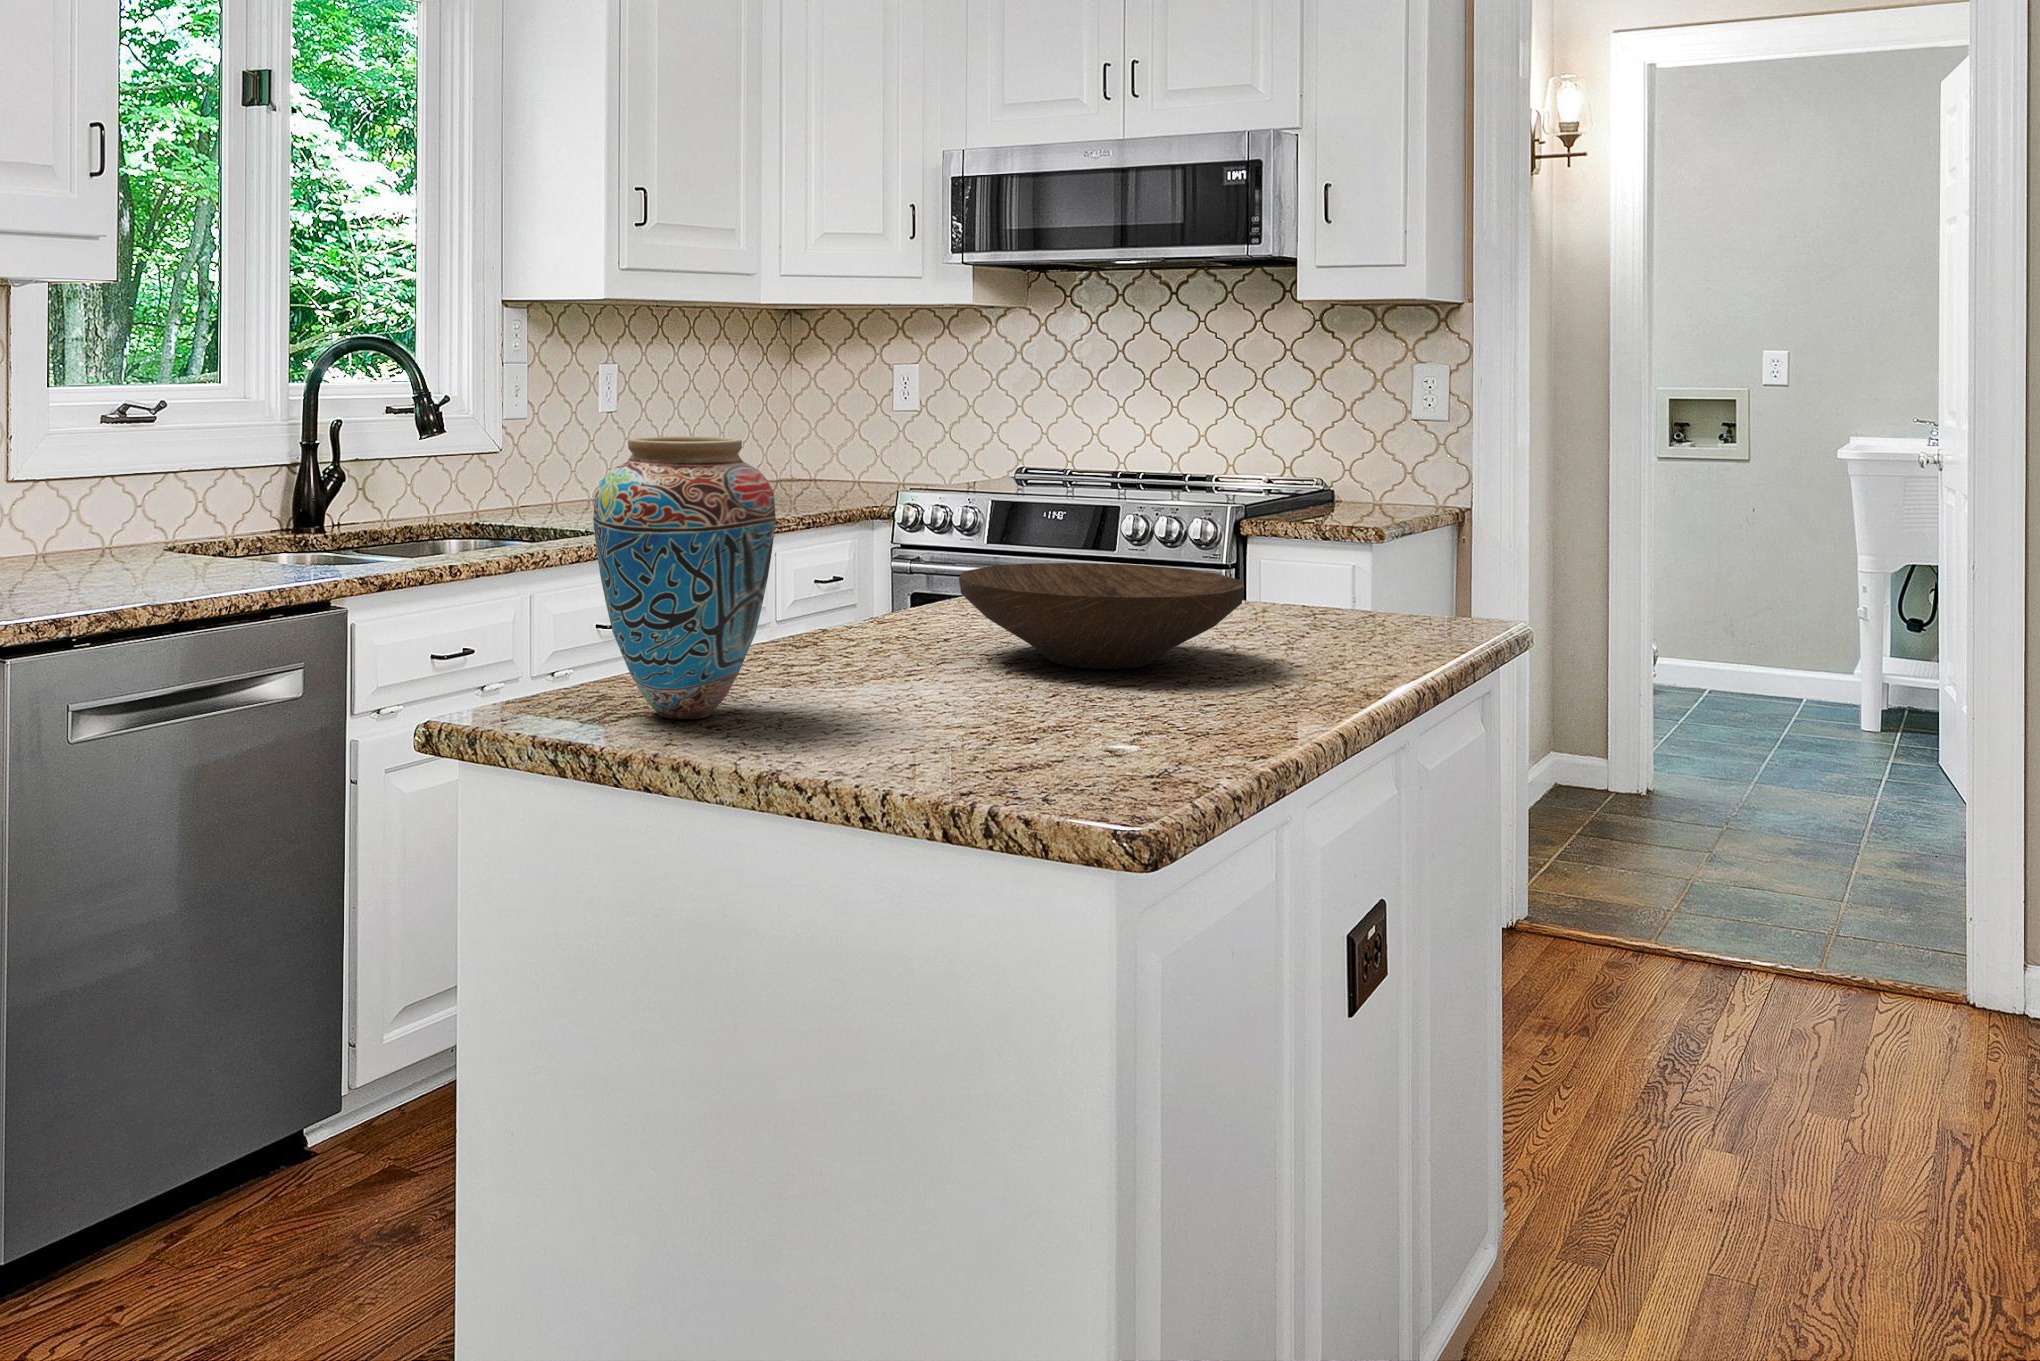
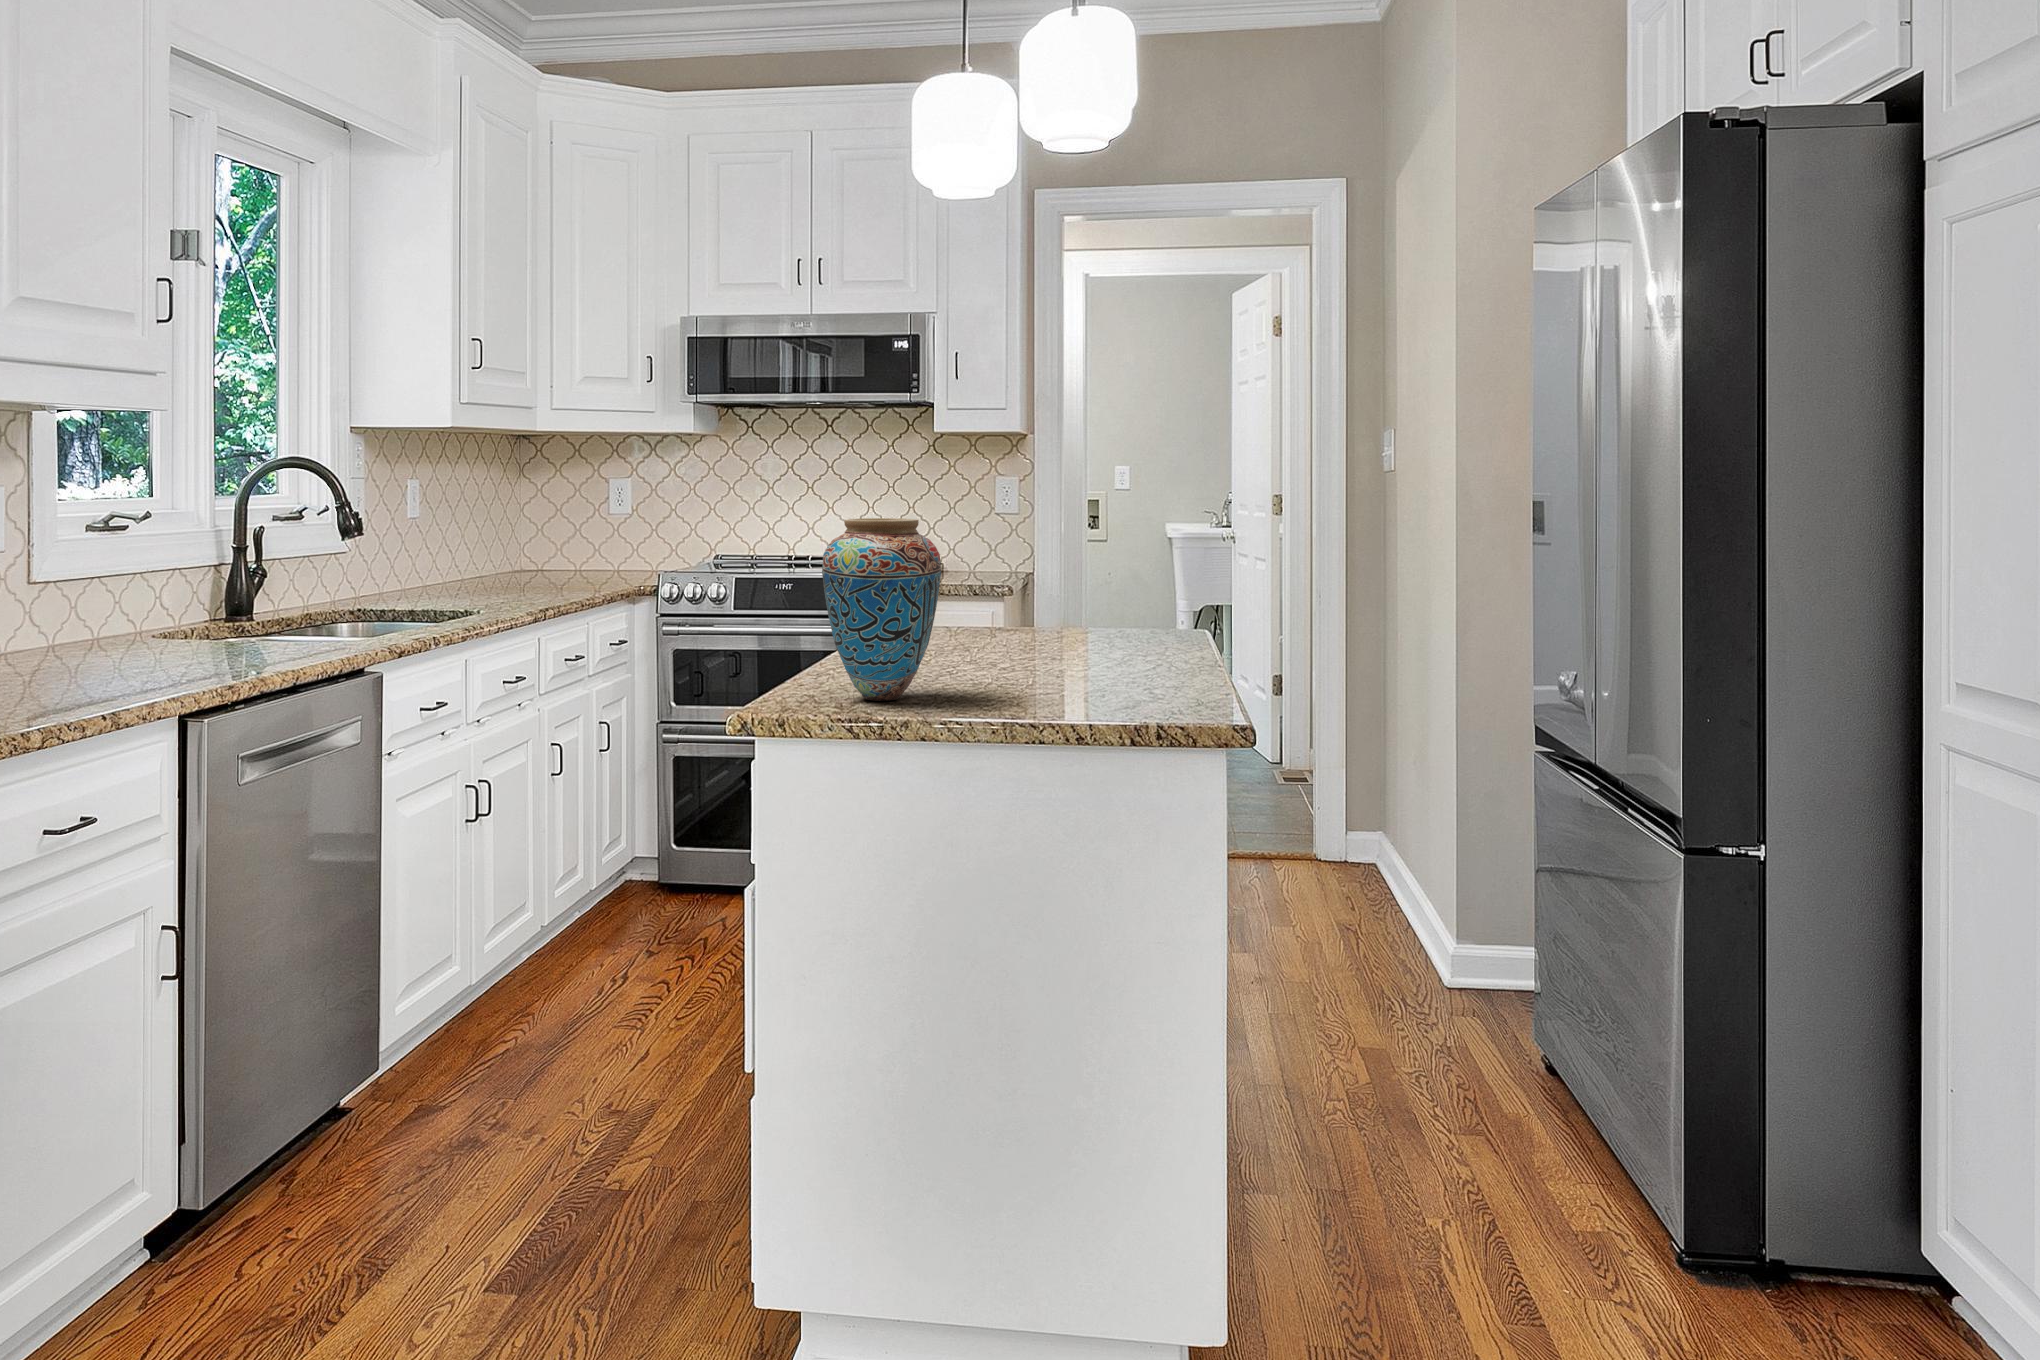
wooden bowl: present [959,563,1244,669] -> none [948,600,1125,662]

